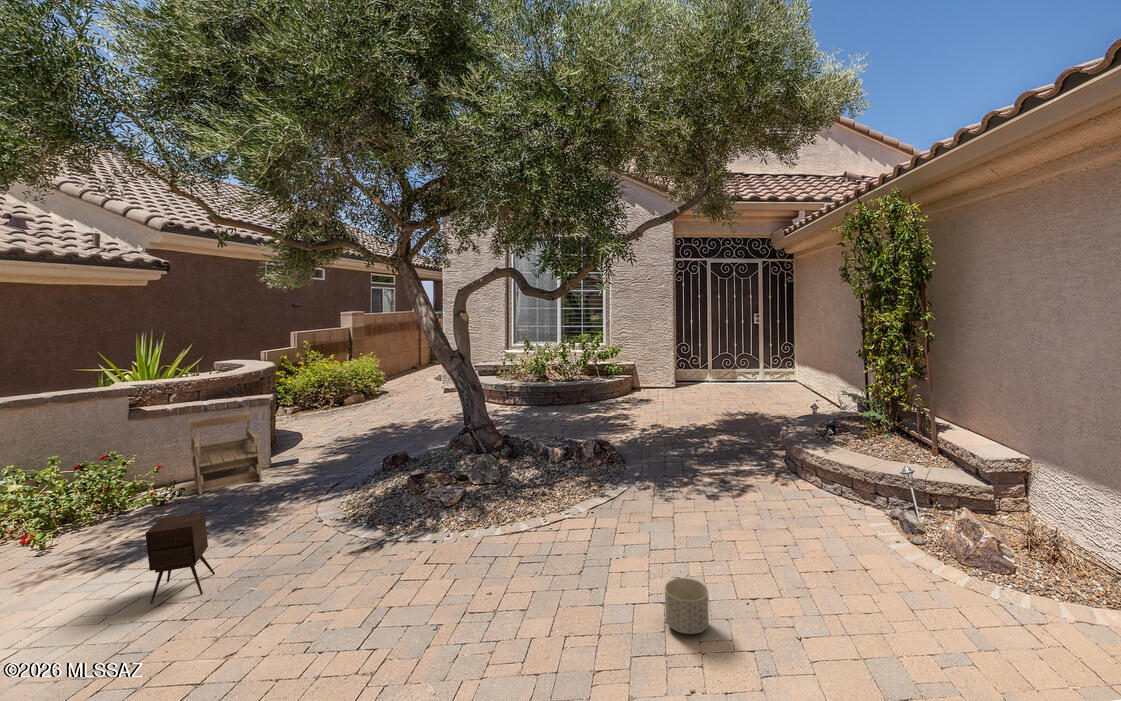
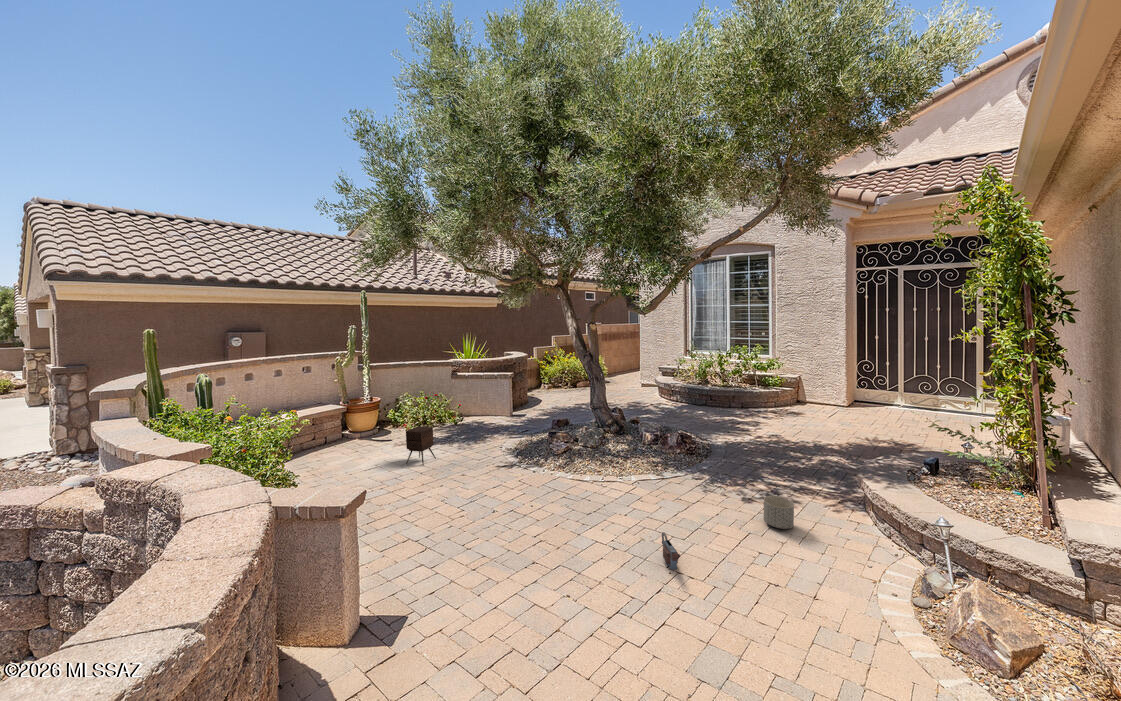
armchair: present [188,411,262,494] -> none [469,383,502,423]
watering can: none [721,553,771,593] -> present [662,532,680,570]
planter: present [665,578,709,634] -> present [764,496,794,529]

